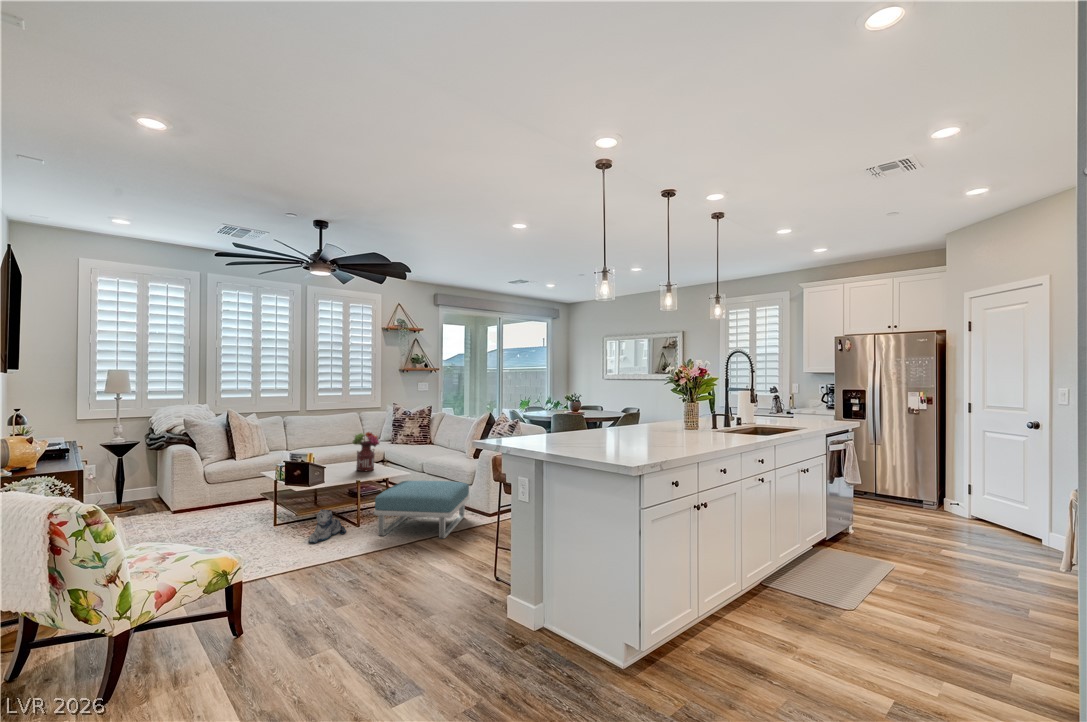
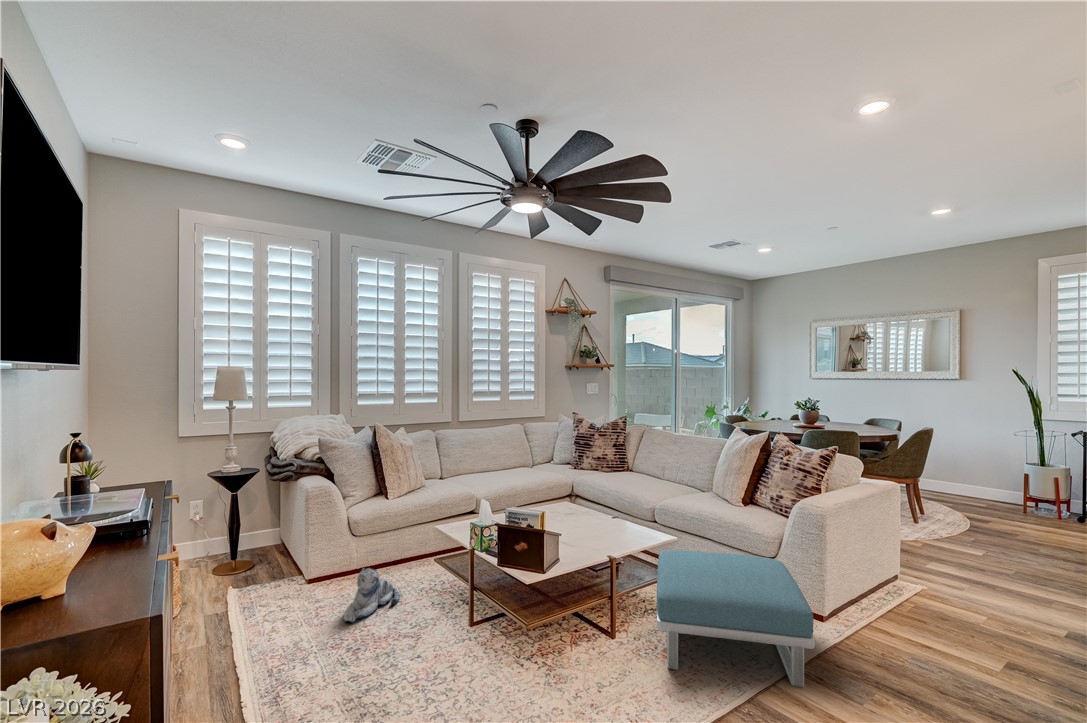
flower arrangement: present [353,432,379,471] -> none [583,466,626,534]
plush toy: present [309,509,346,543] -> present [344,568,400,622]

